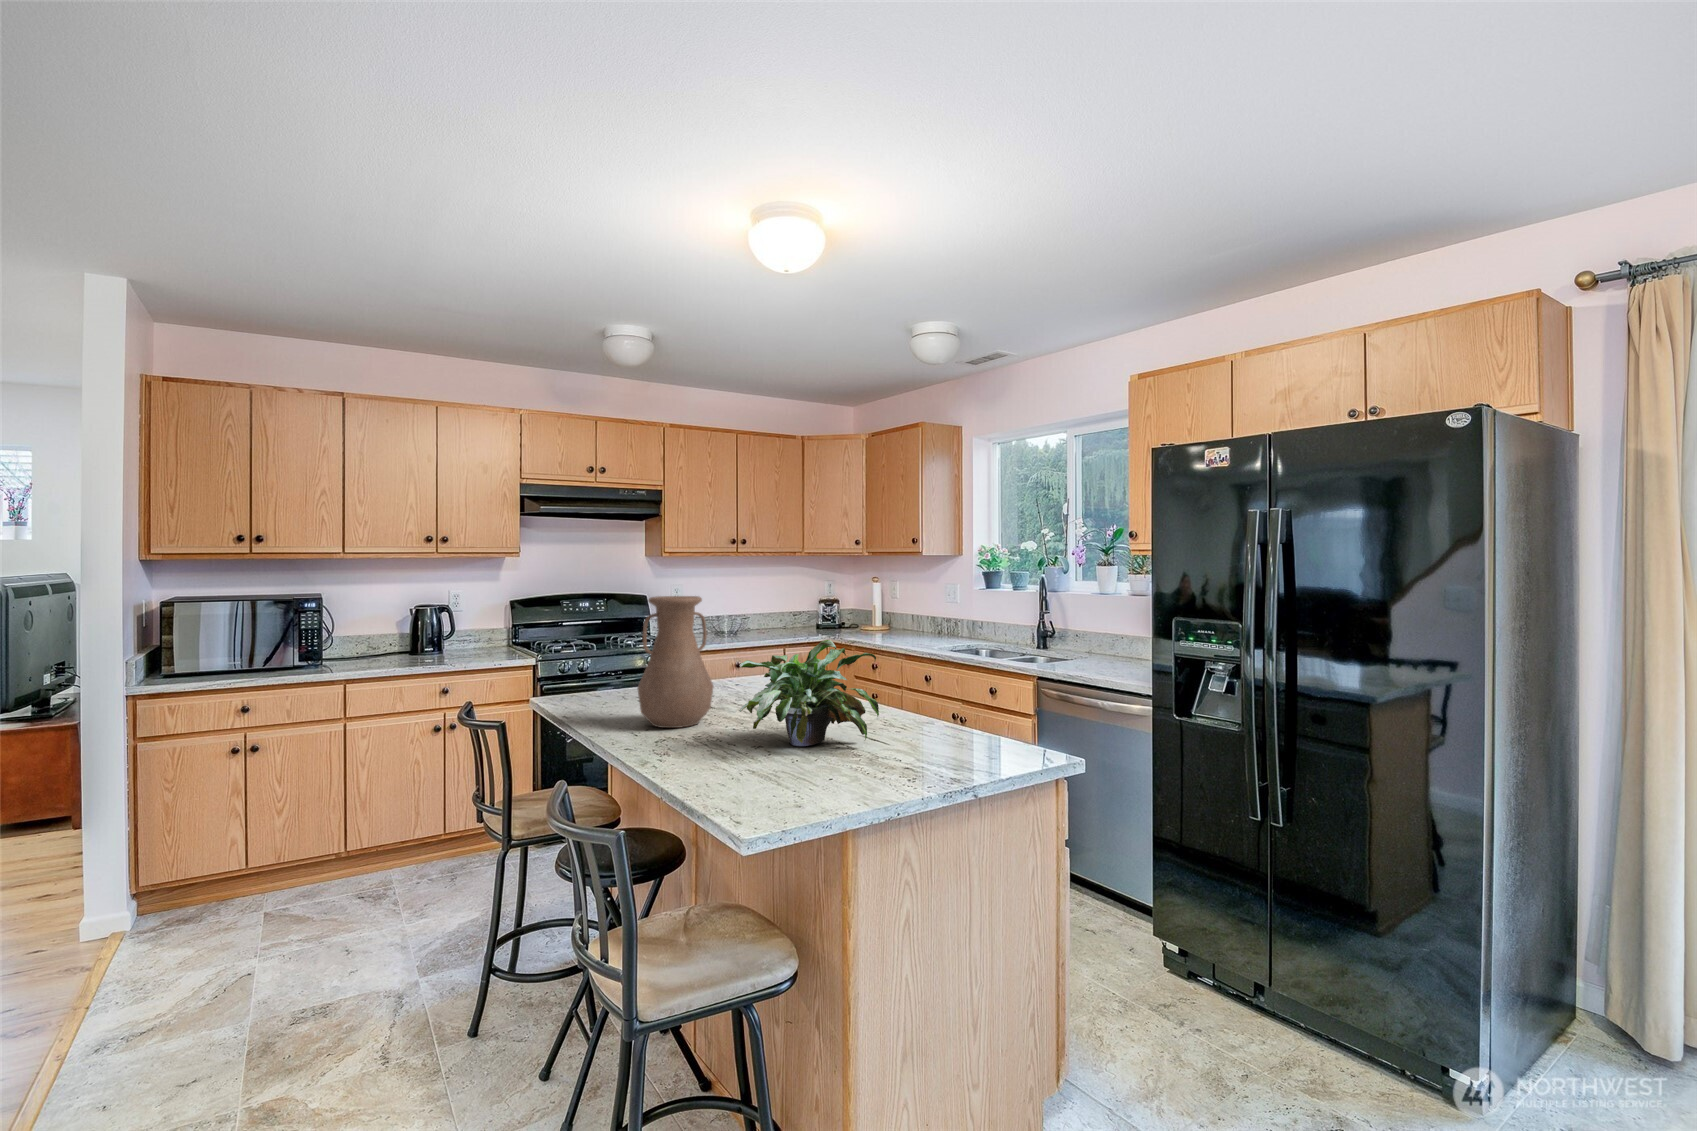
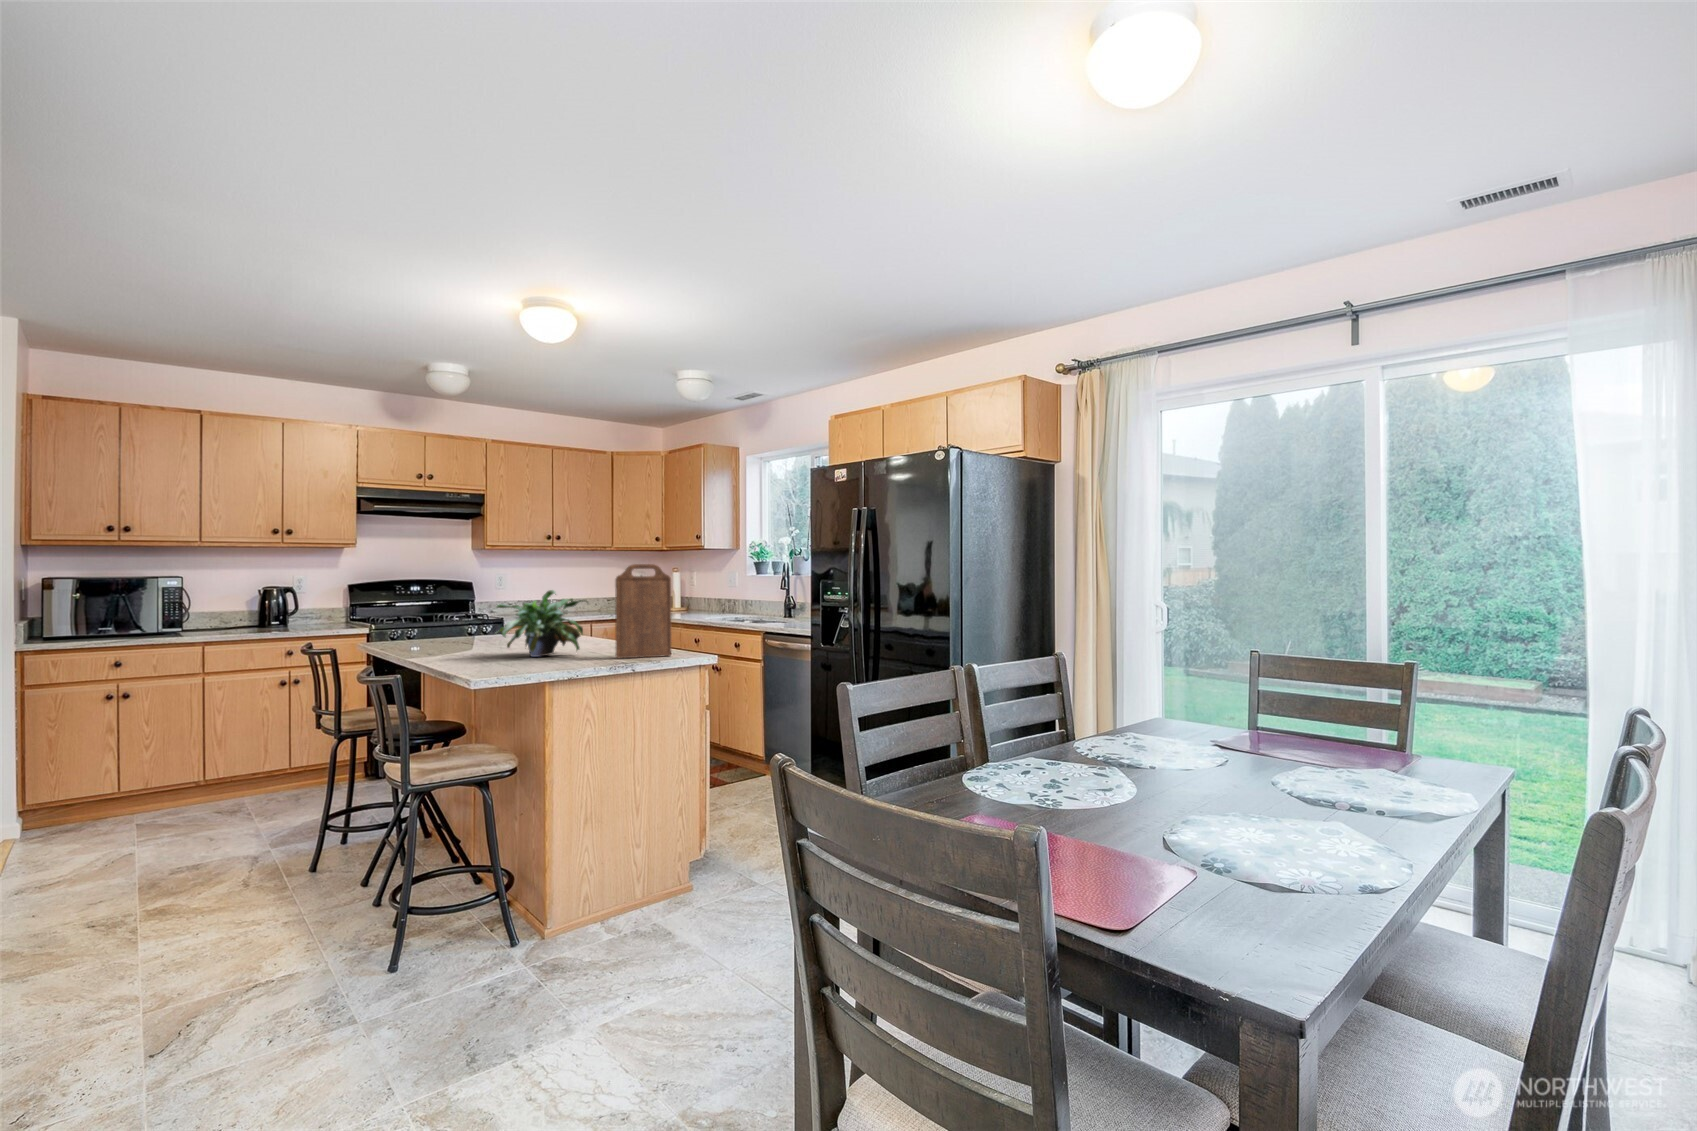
vase: present [638,596,714,728] -> none [434,567,490,653]
cutting board: none [937,599,1025,758] -> present [615,564,671,658]

